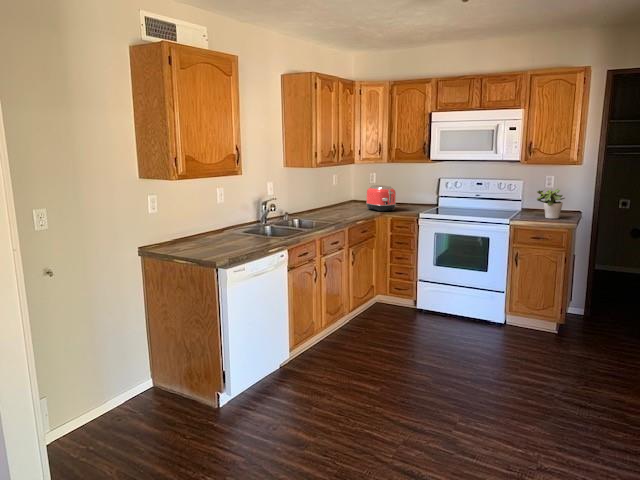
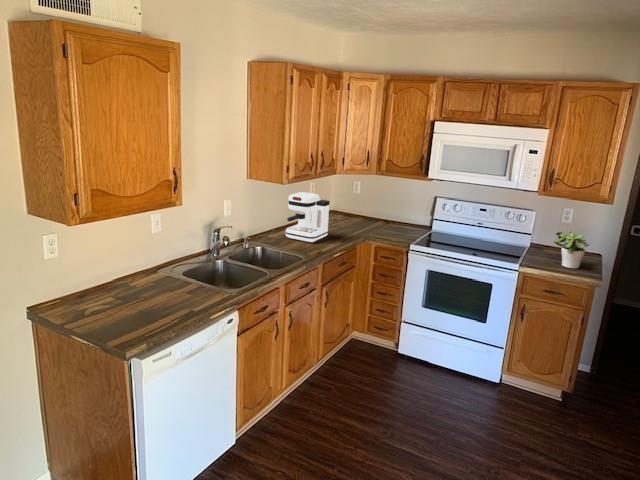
coffee maker: none [316,178,351,216] -> present [286,192,330,242]
toaster: present [366,185,396,212] -> none [347,202,383,236]

